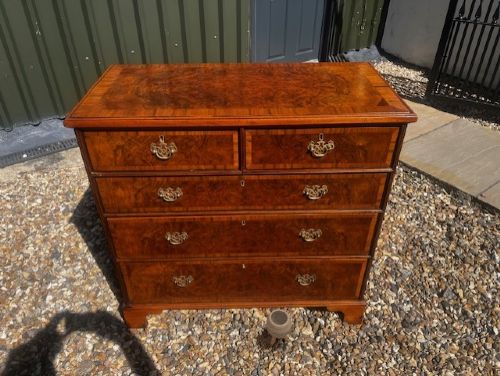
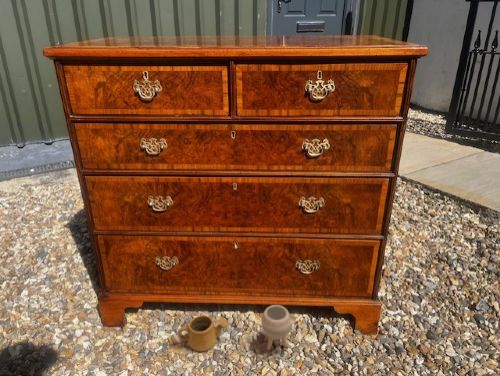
watering can: none [195,318,238,349] -> present [178,315,229,351]

